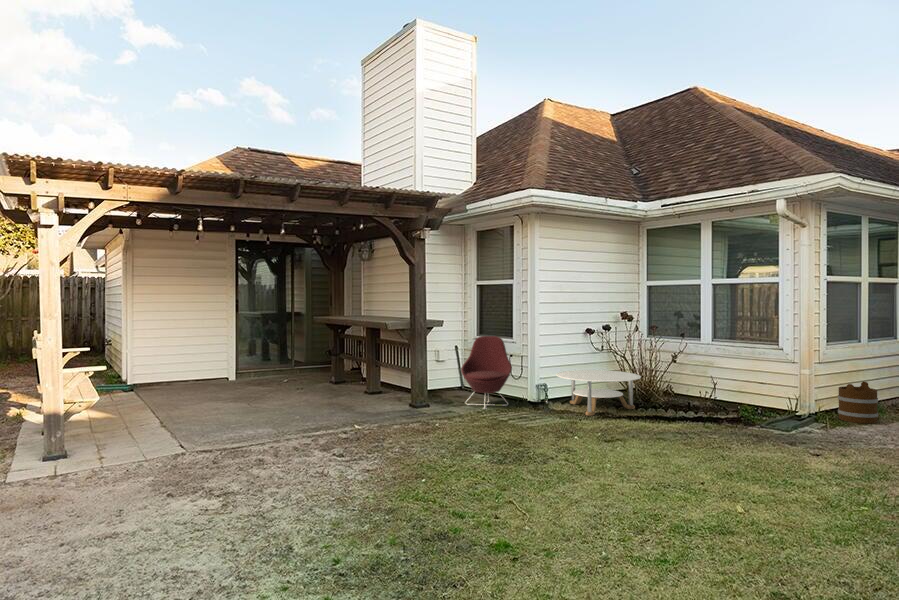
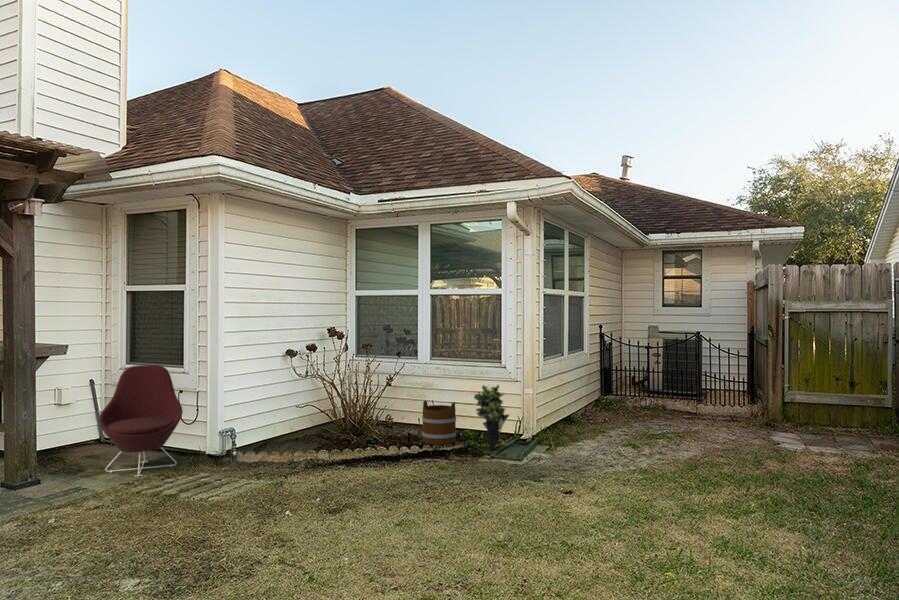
potted plant: none [748,364,785,422] -> present [474,385,509,450]
round table: present [556,370,641,416] -> none [248,402,358,468]
bucket: present [838,382,878,423] -> present [422,401,456,445]

